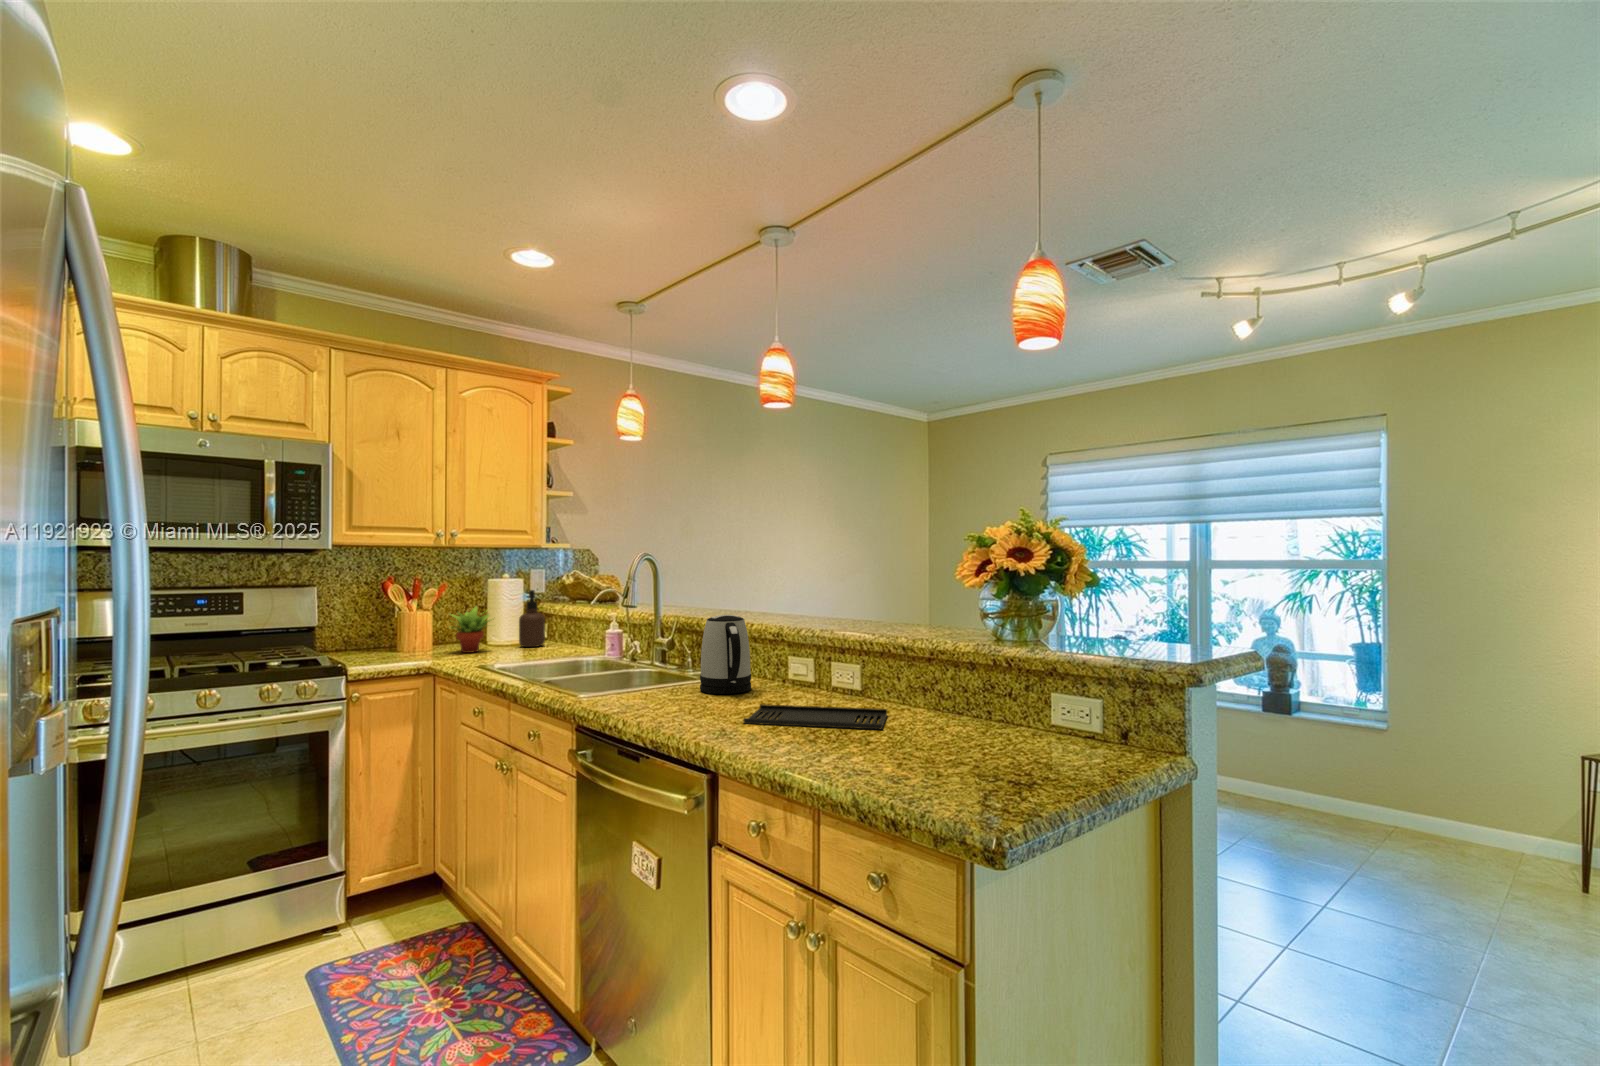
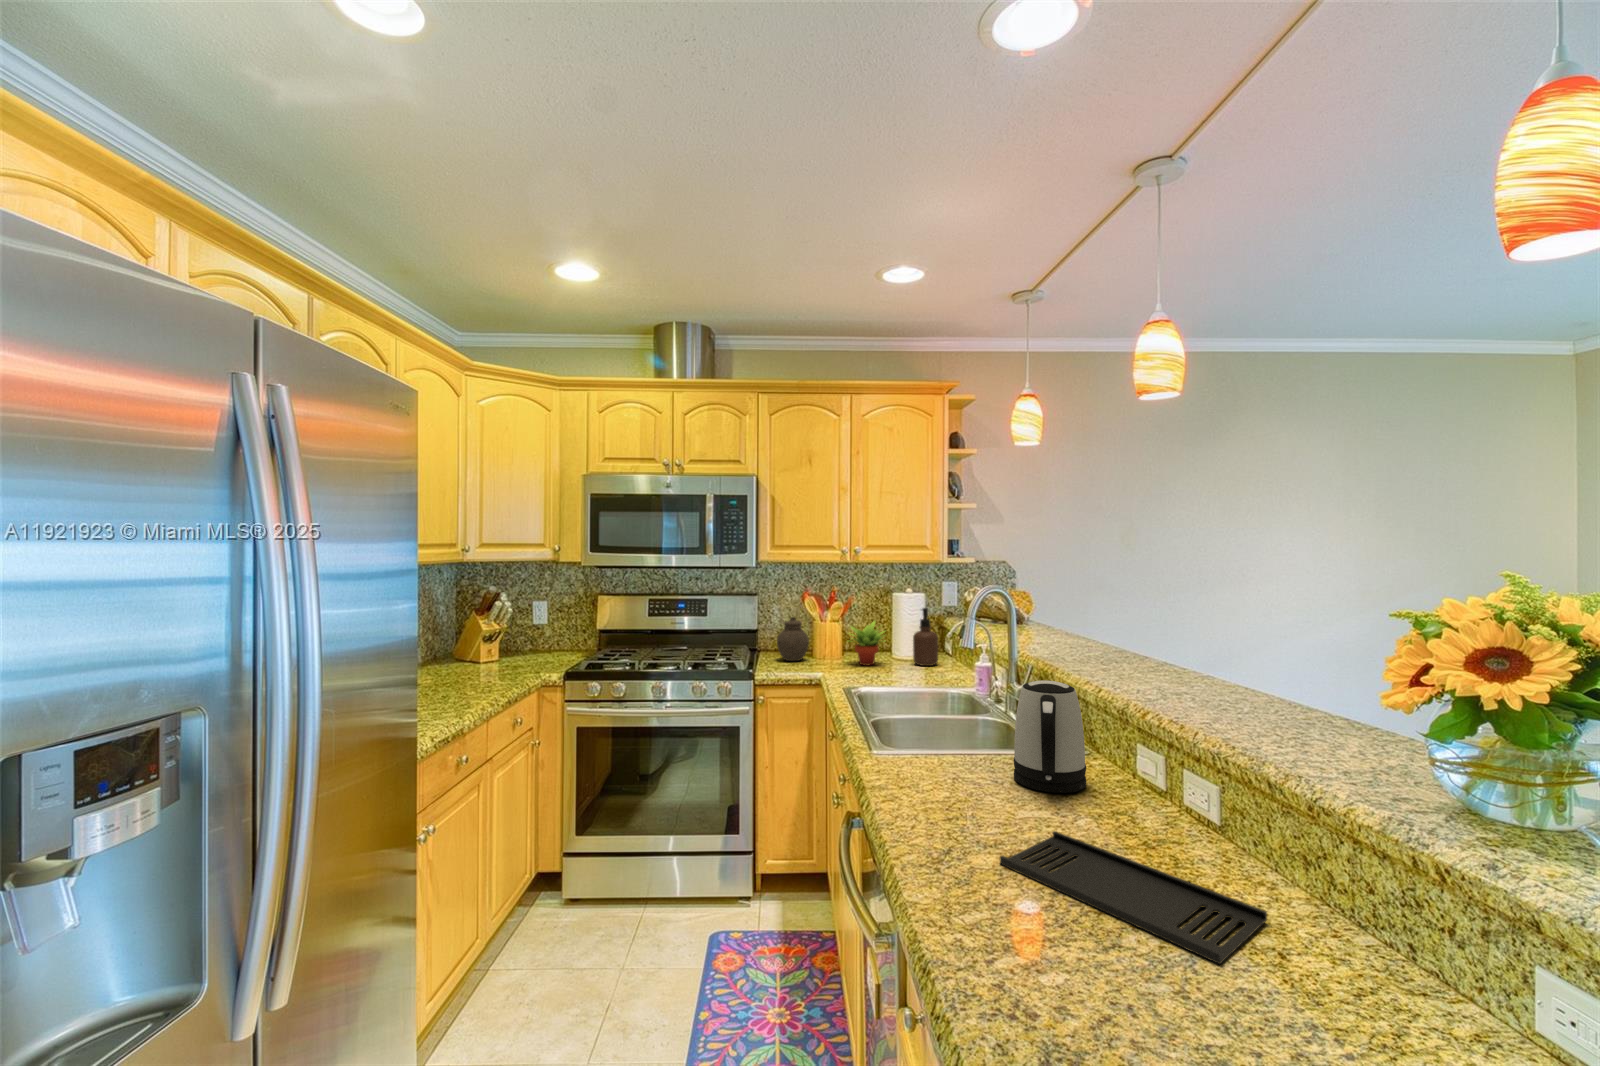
jar: none [354,608,396,658] -> present [777,617,809,661]

